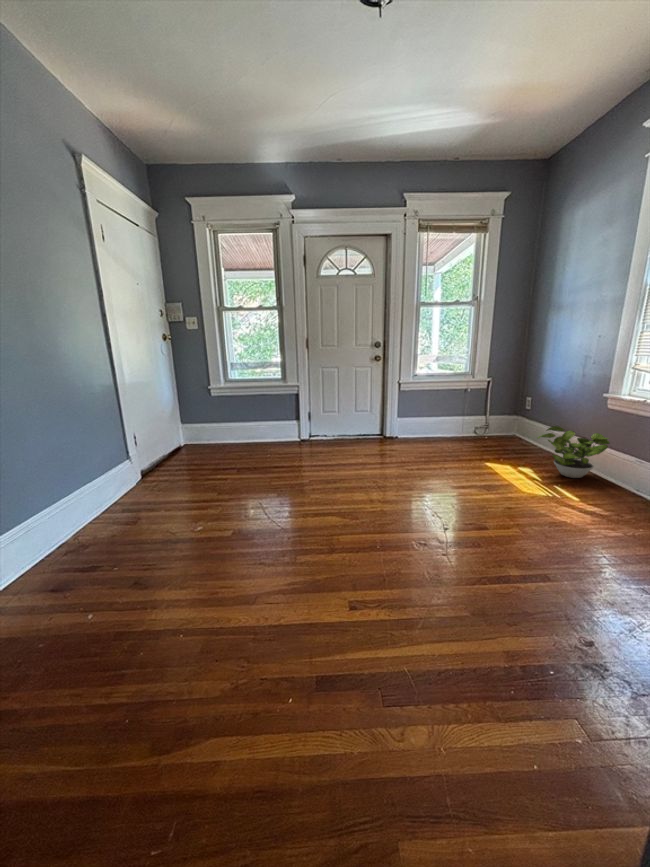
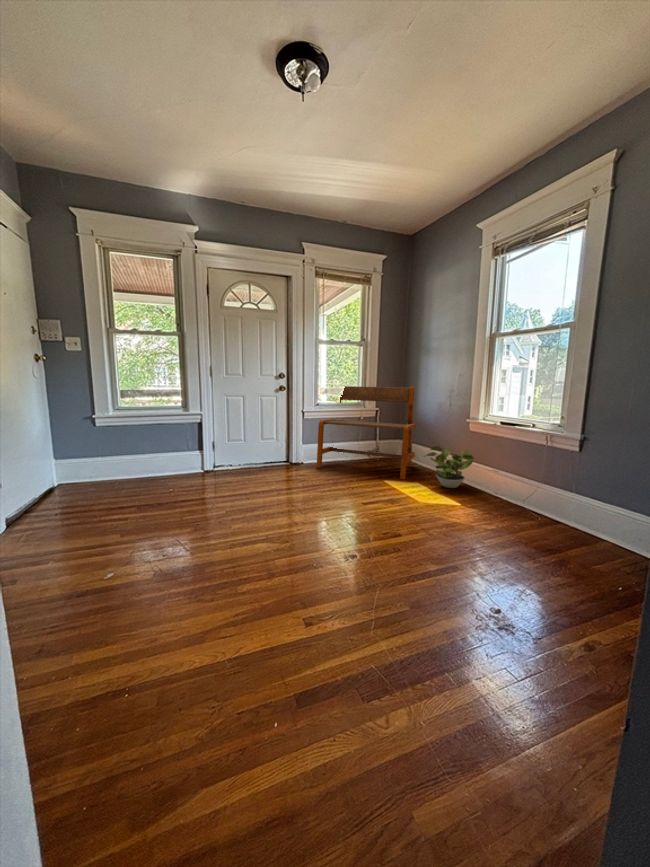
bench: none [412,353,537,463] -> present [317,386,416,479]

